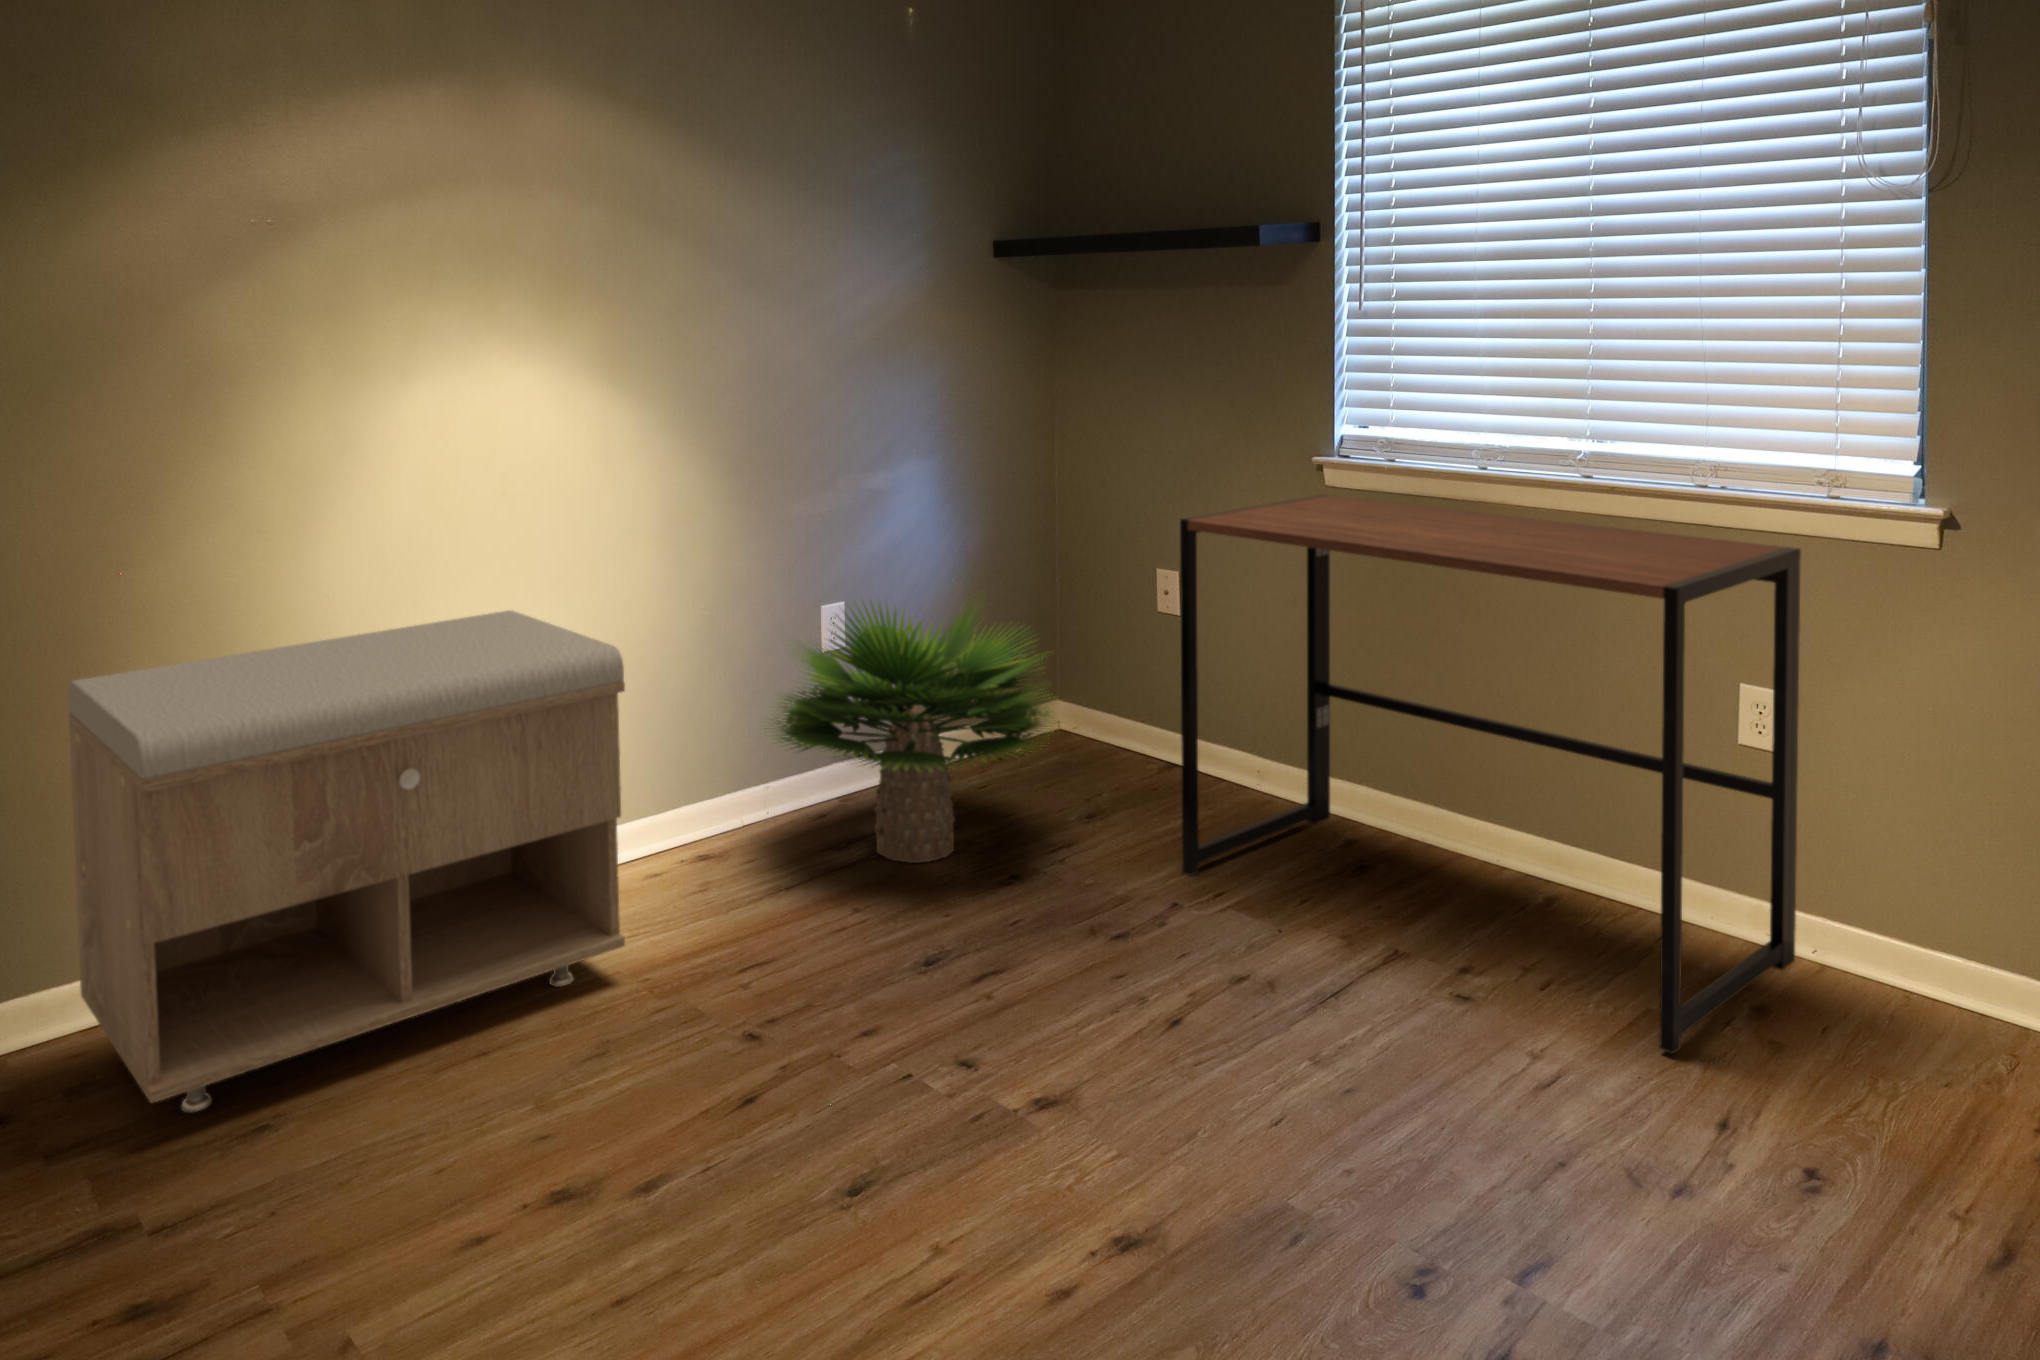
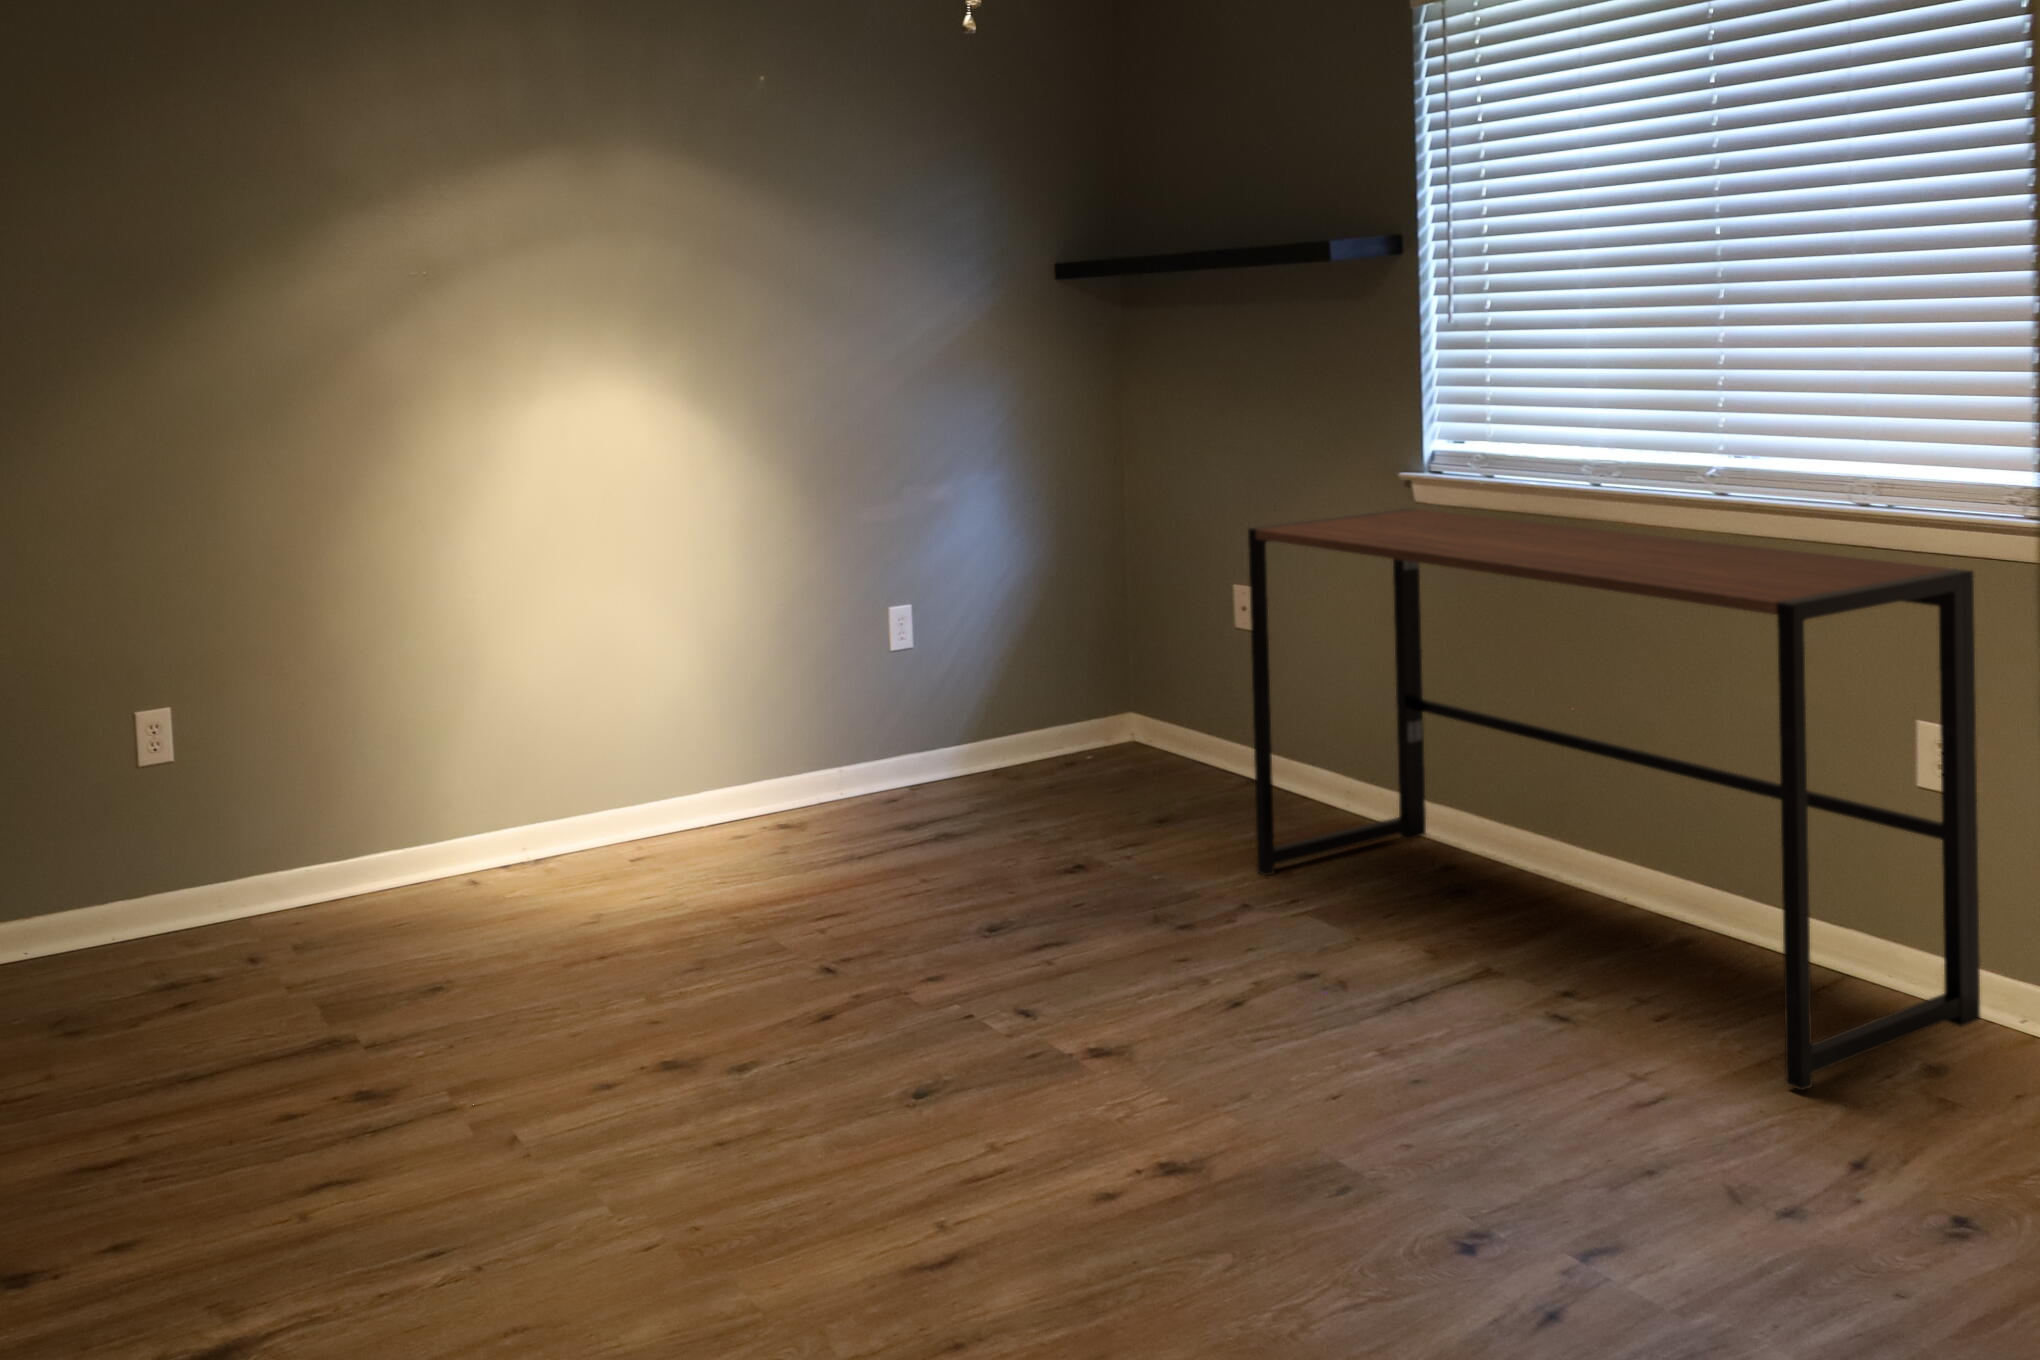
potted plant: present [766,598,1053,863] -> none [836,588,1139,841]
storage bench: present [68,610,625,1113] -> none [291,594,722,975]

